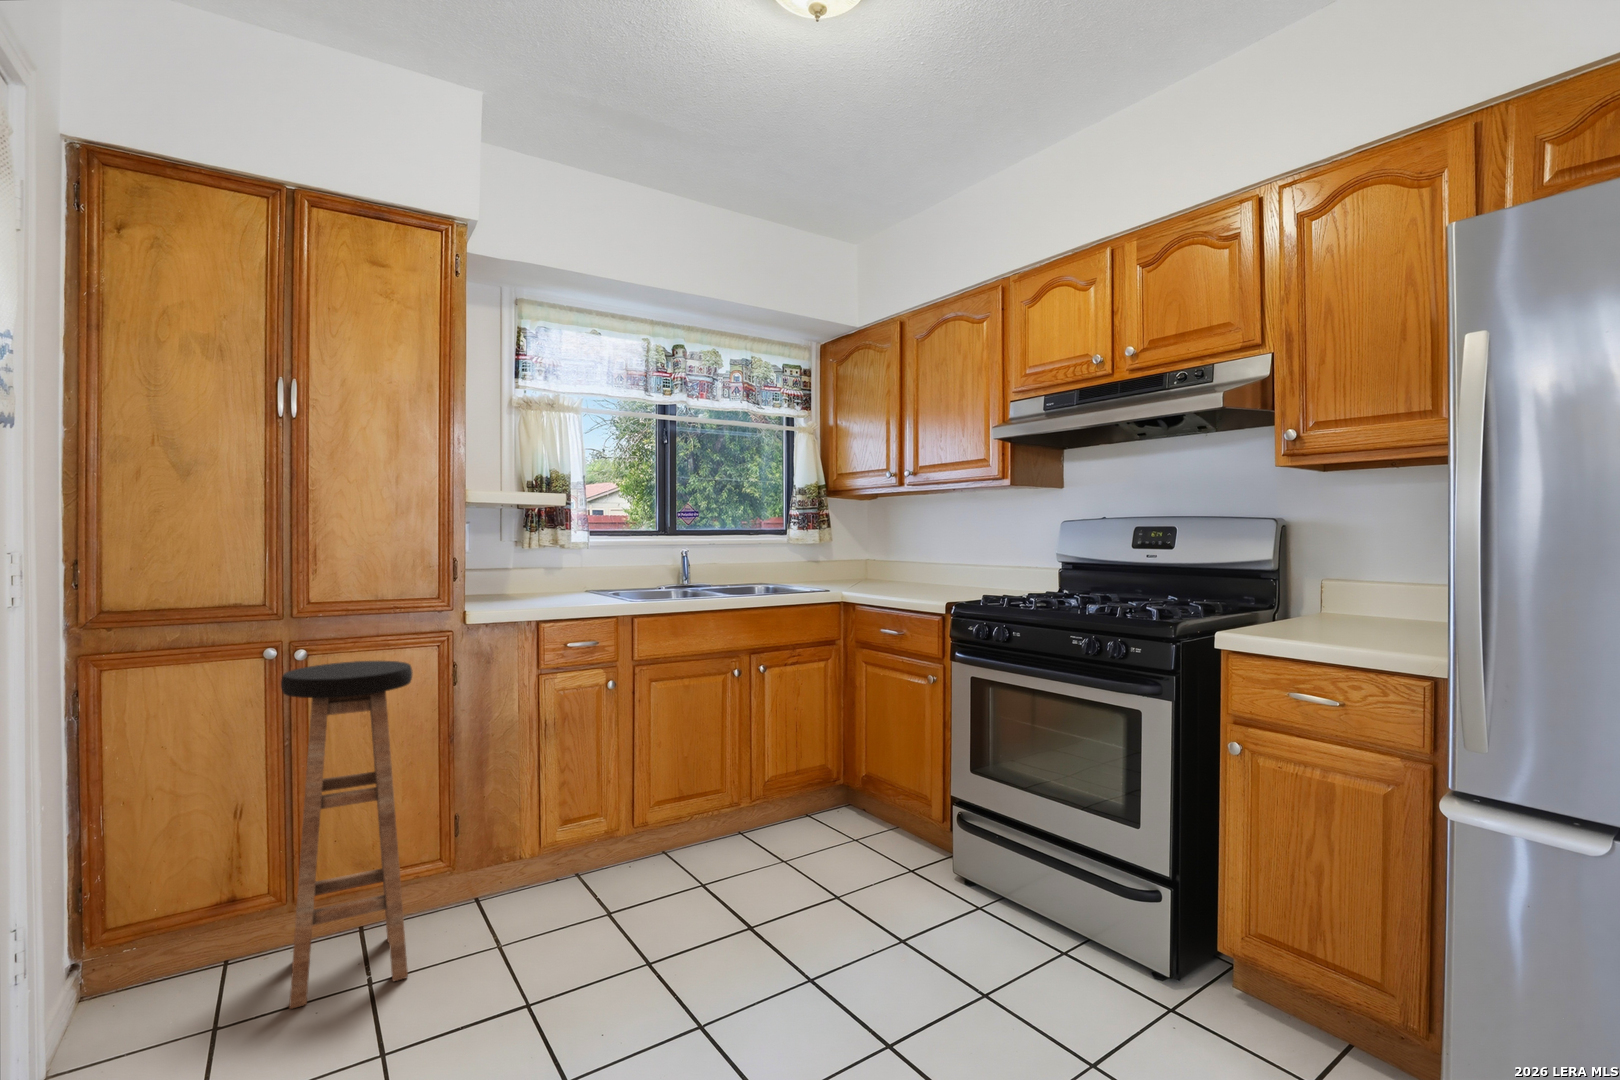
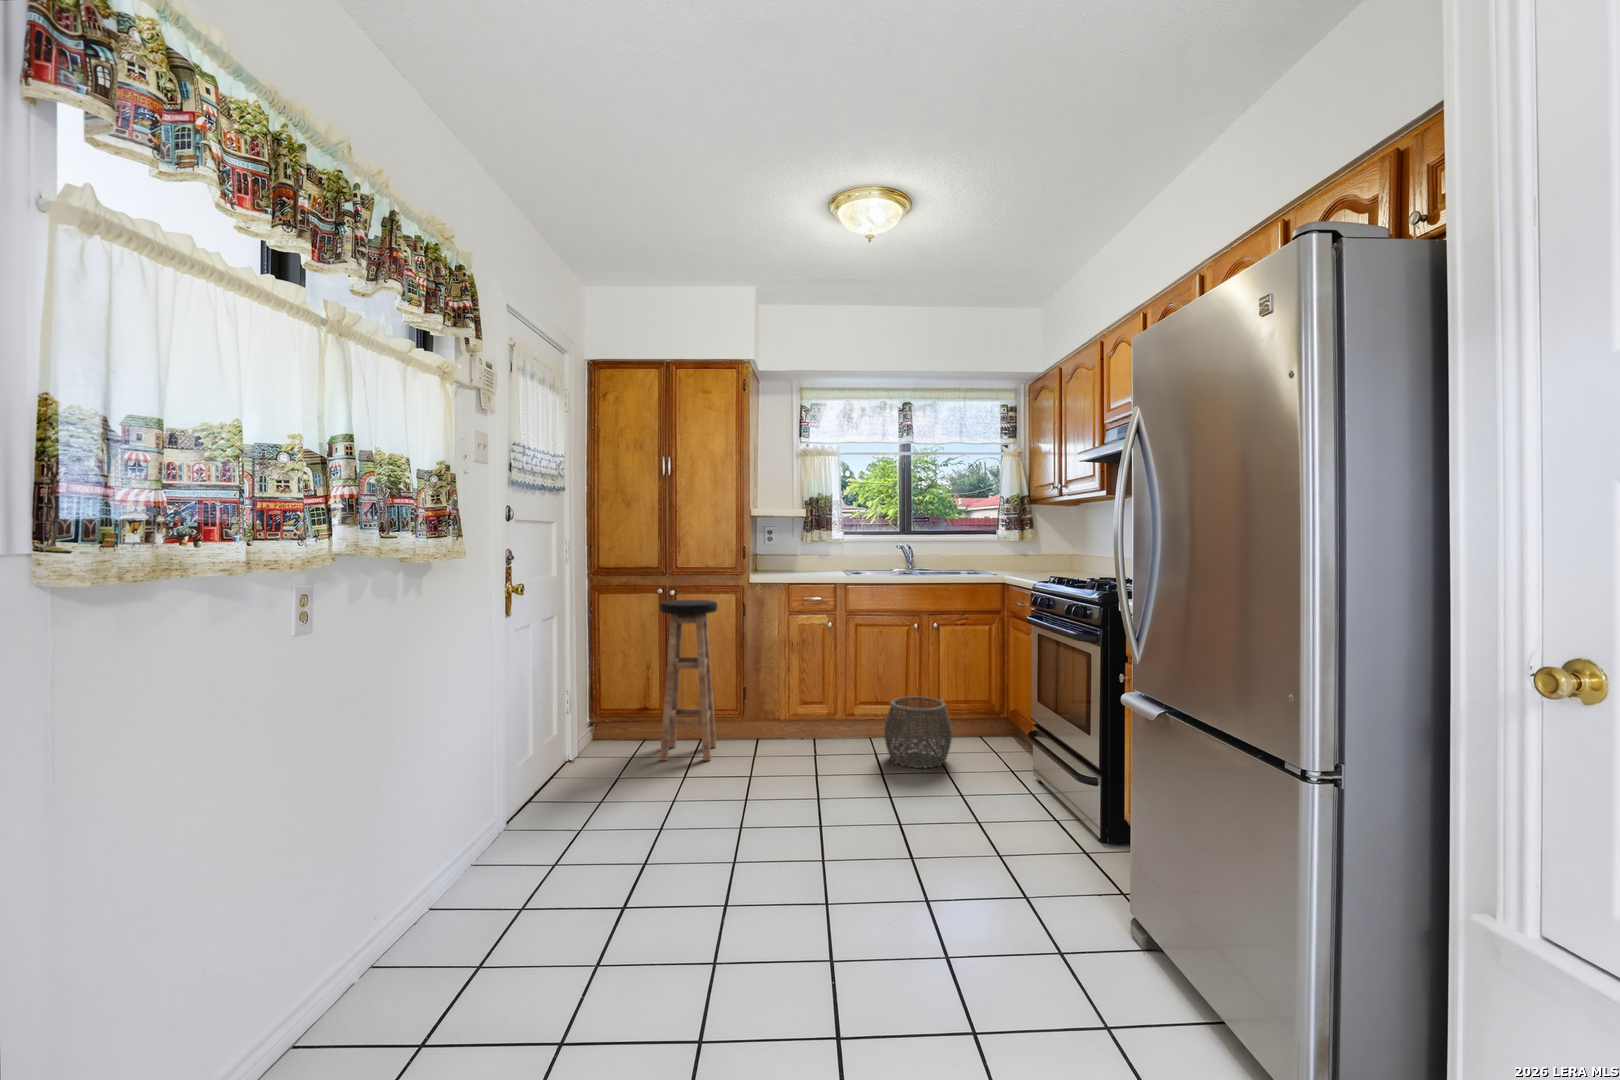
woven basket: none [714,779,819,899] -> present [884,697,952,768]

